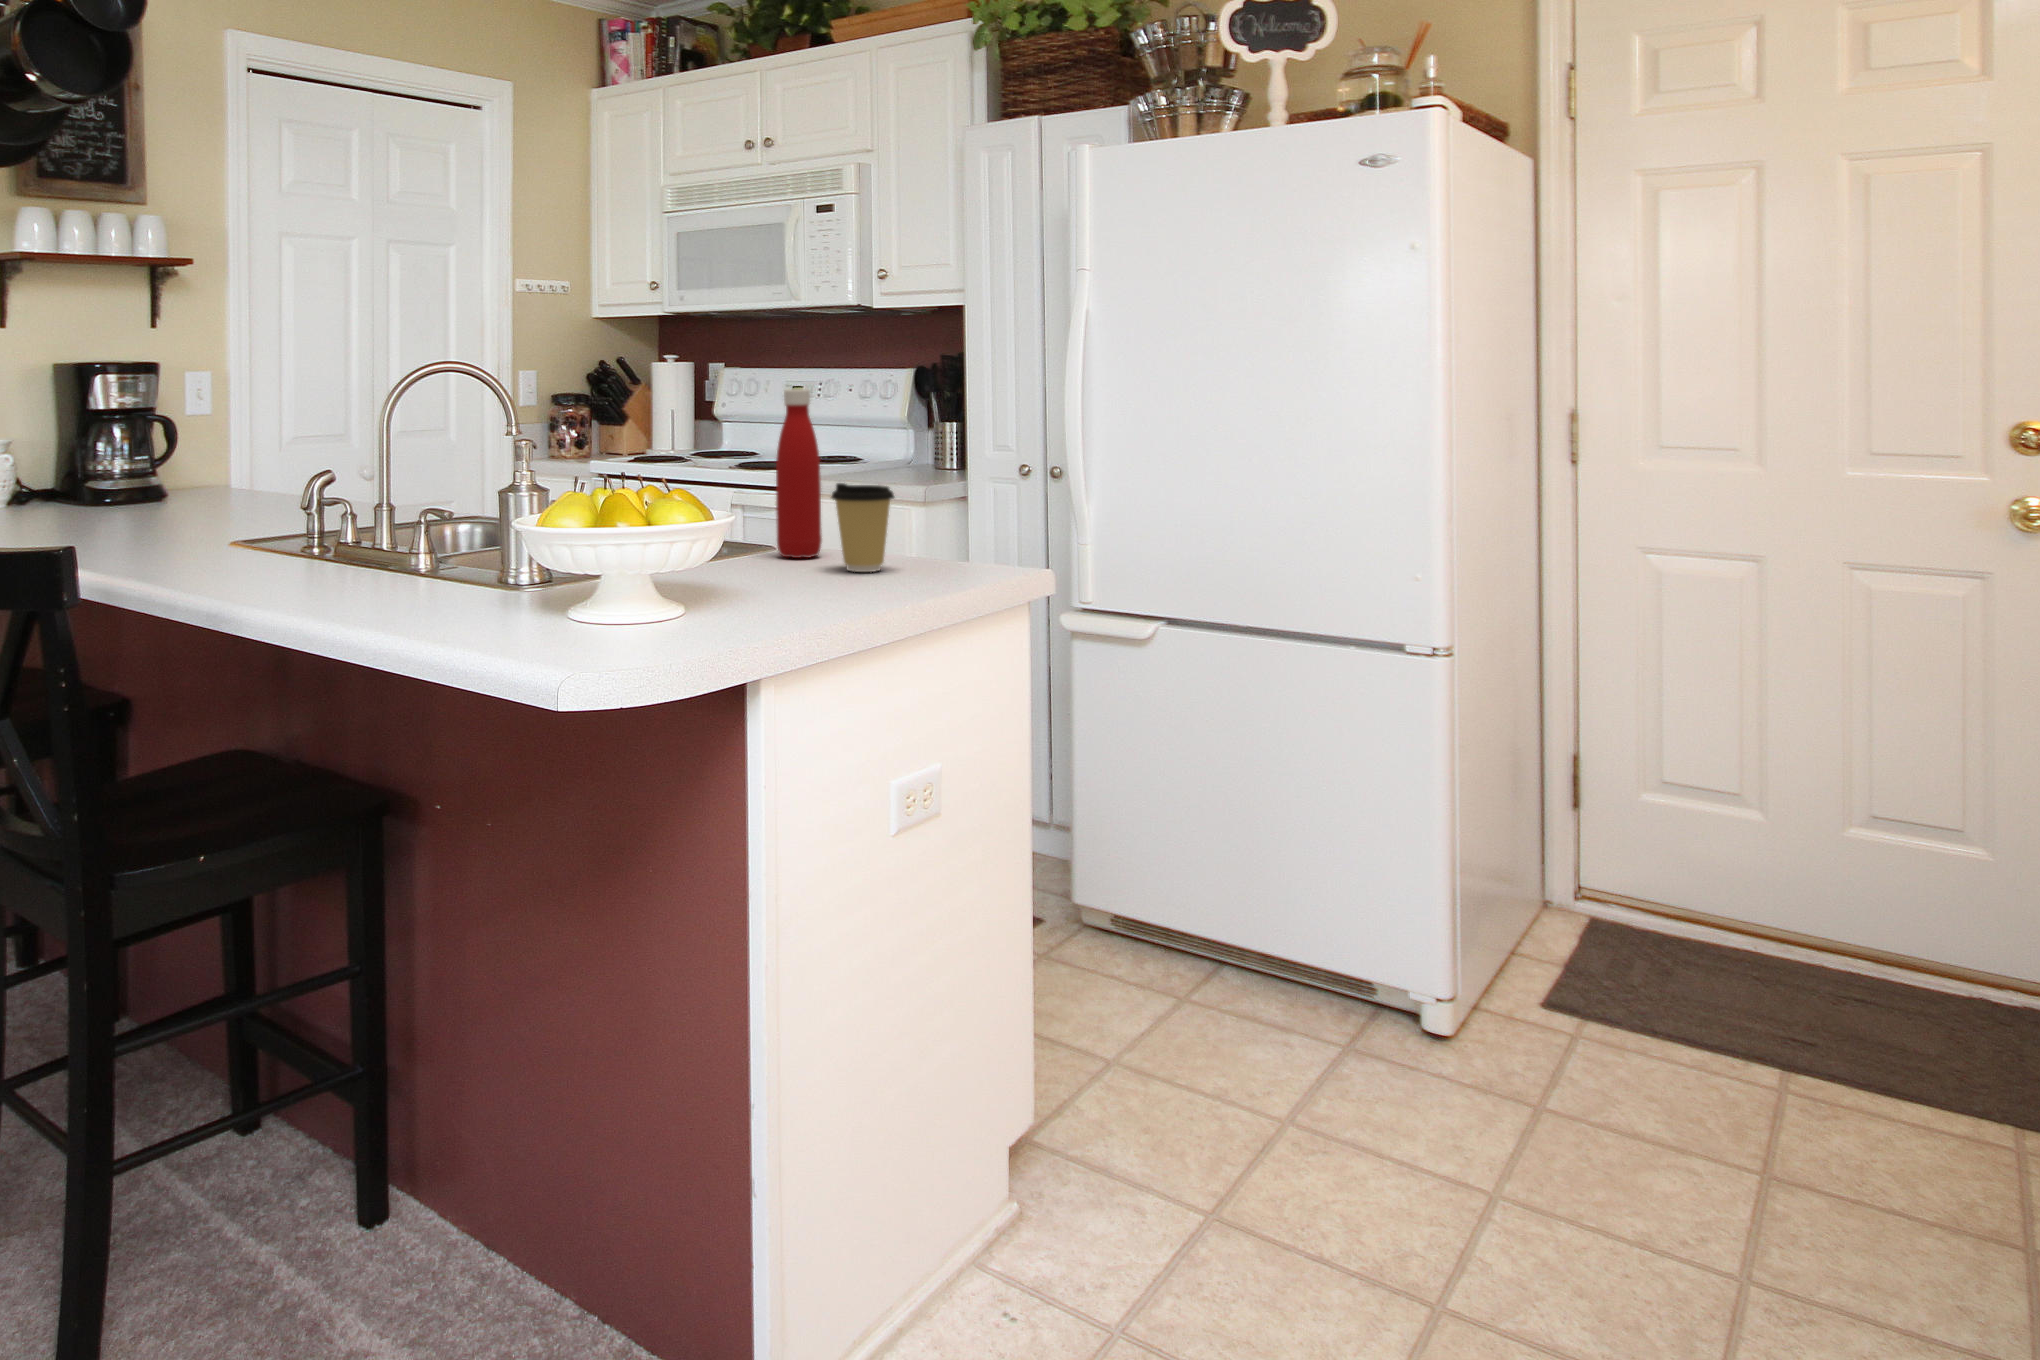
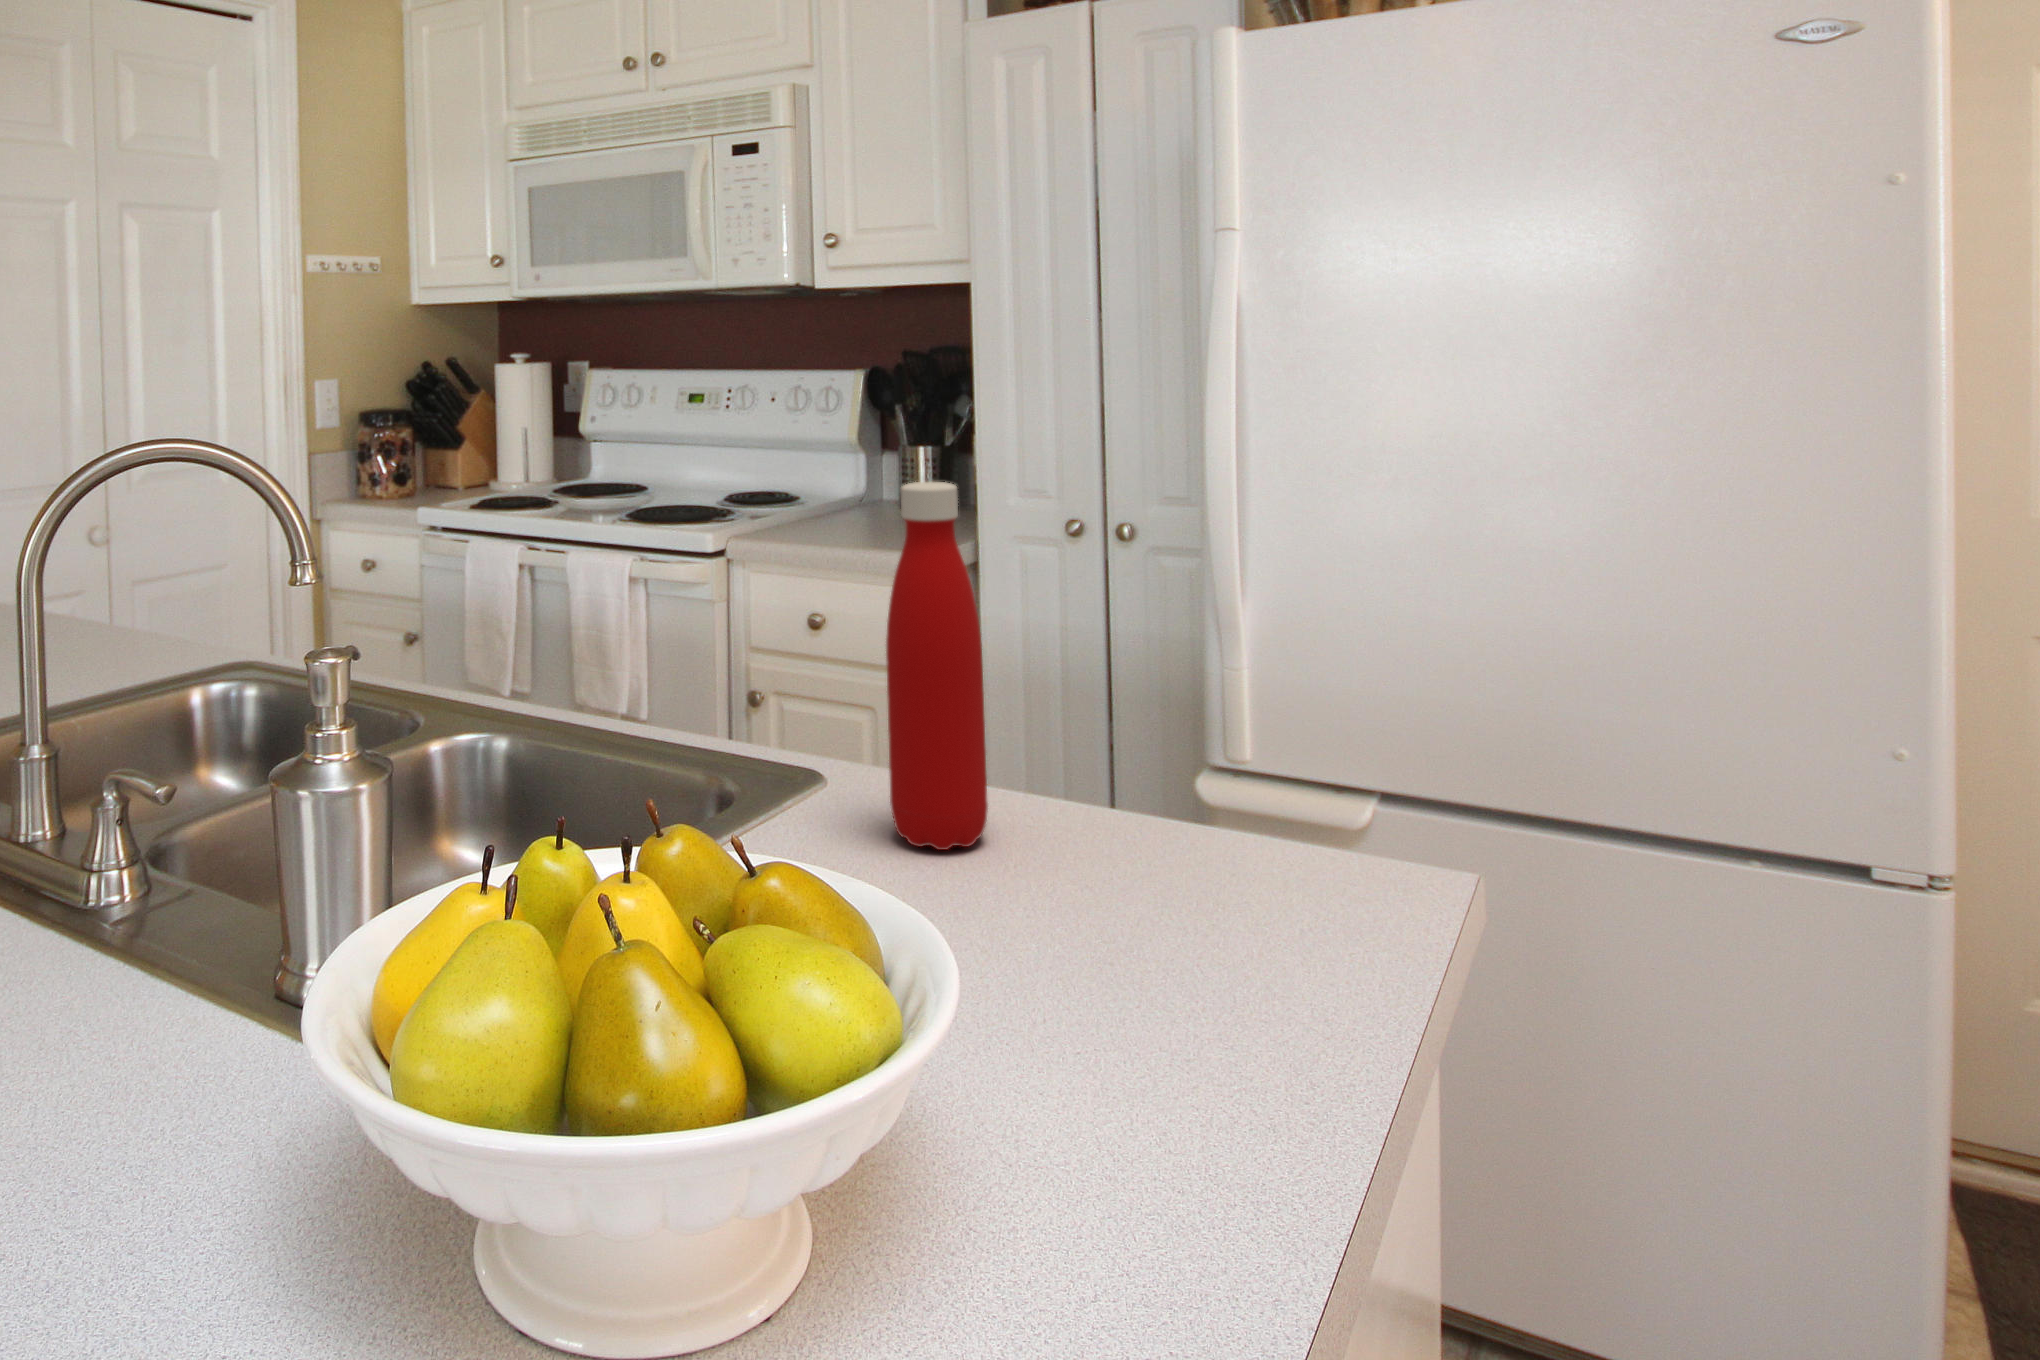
coffee cup: present [831,483,894,572] -> none [1060,709,1217,929]

